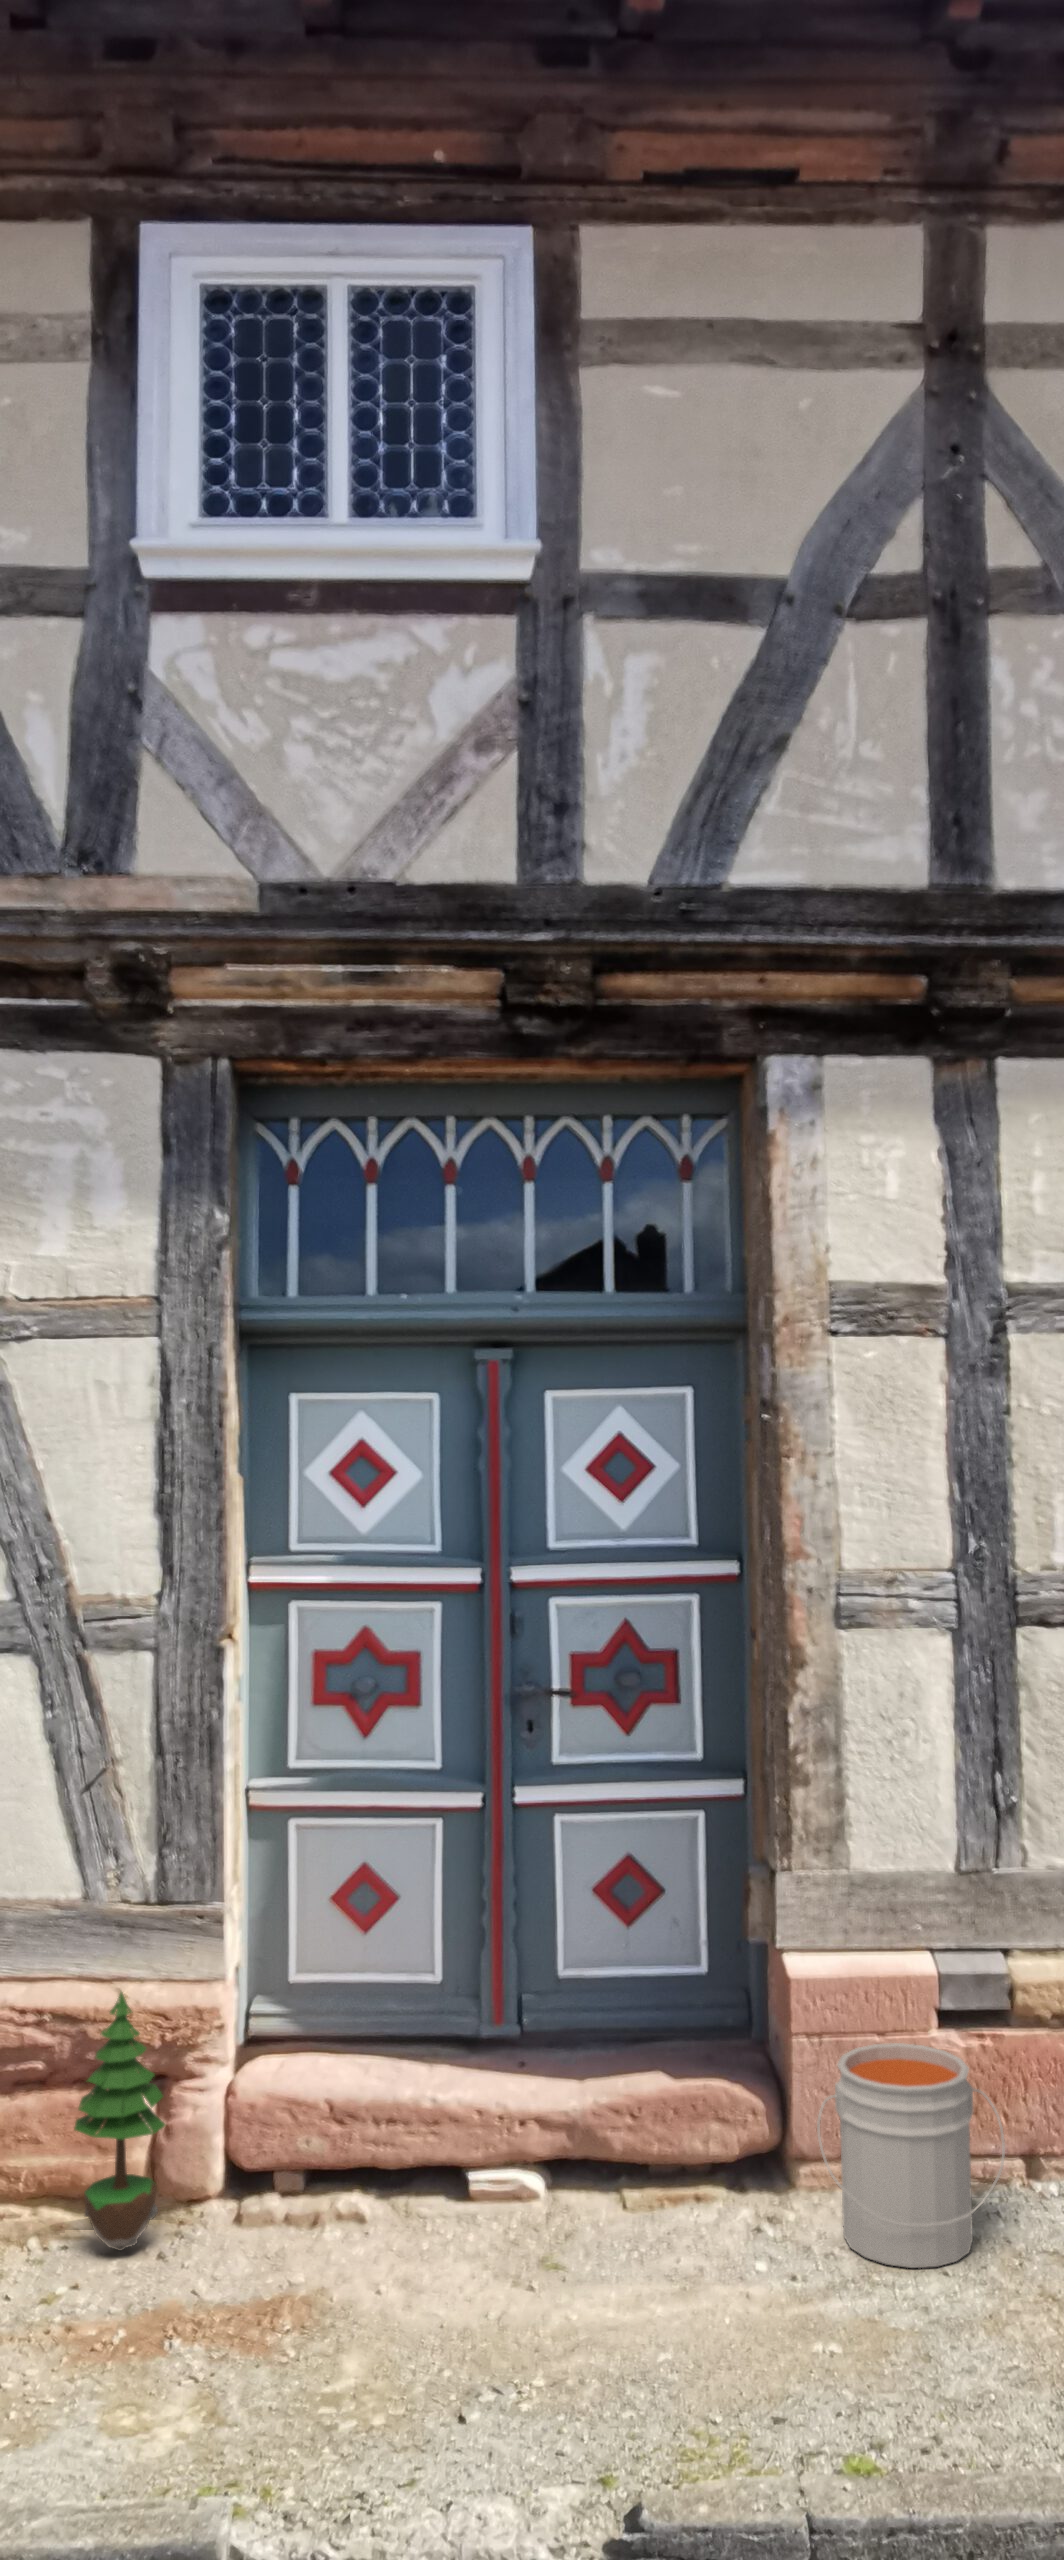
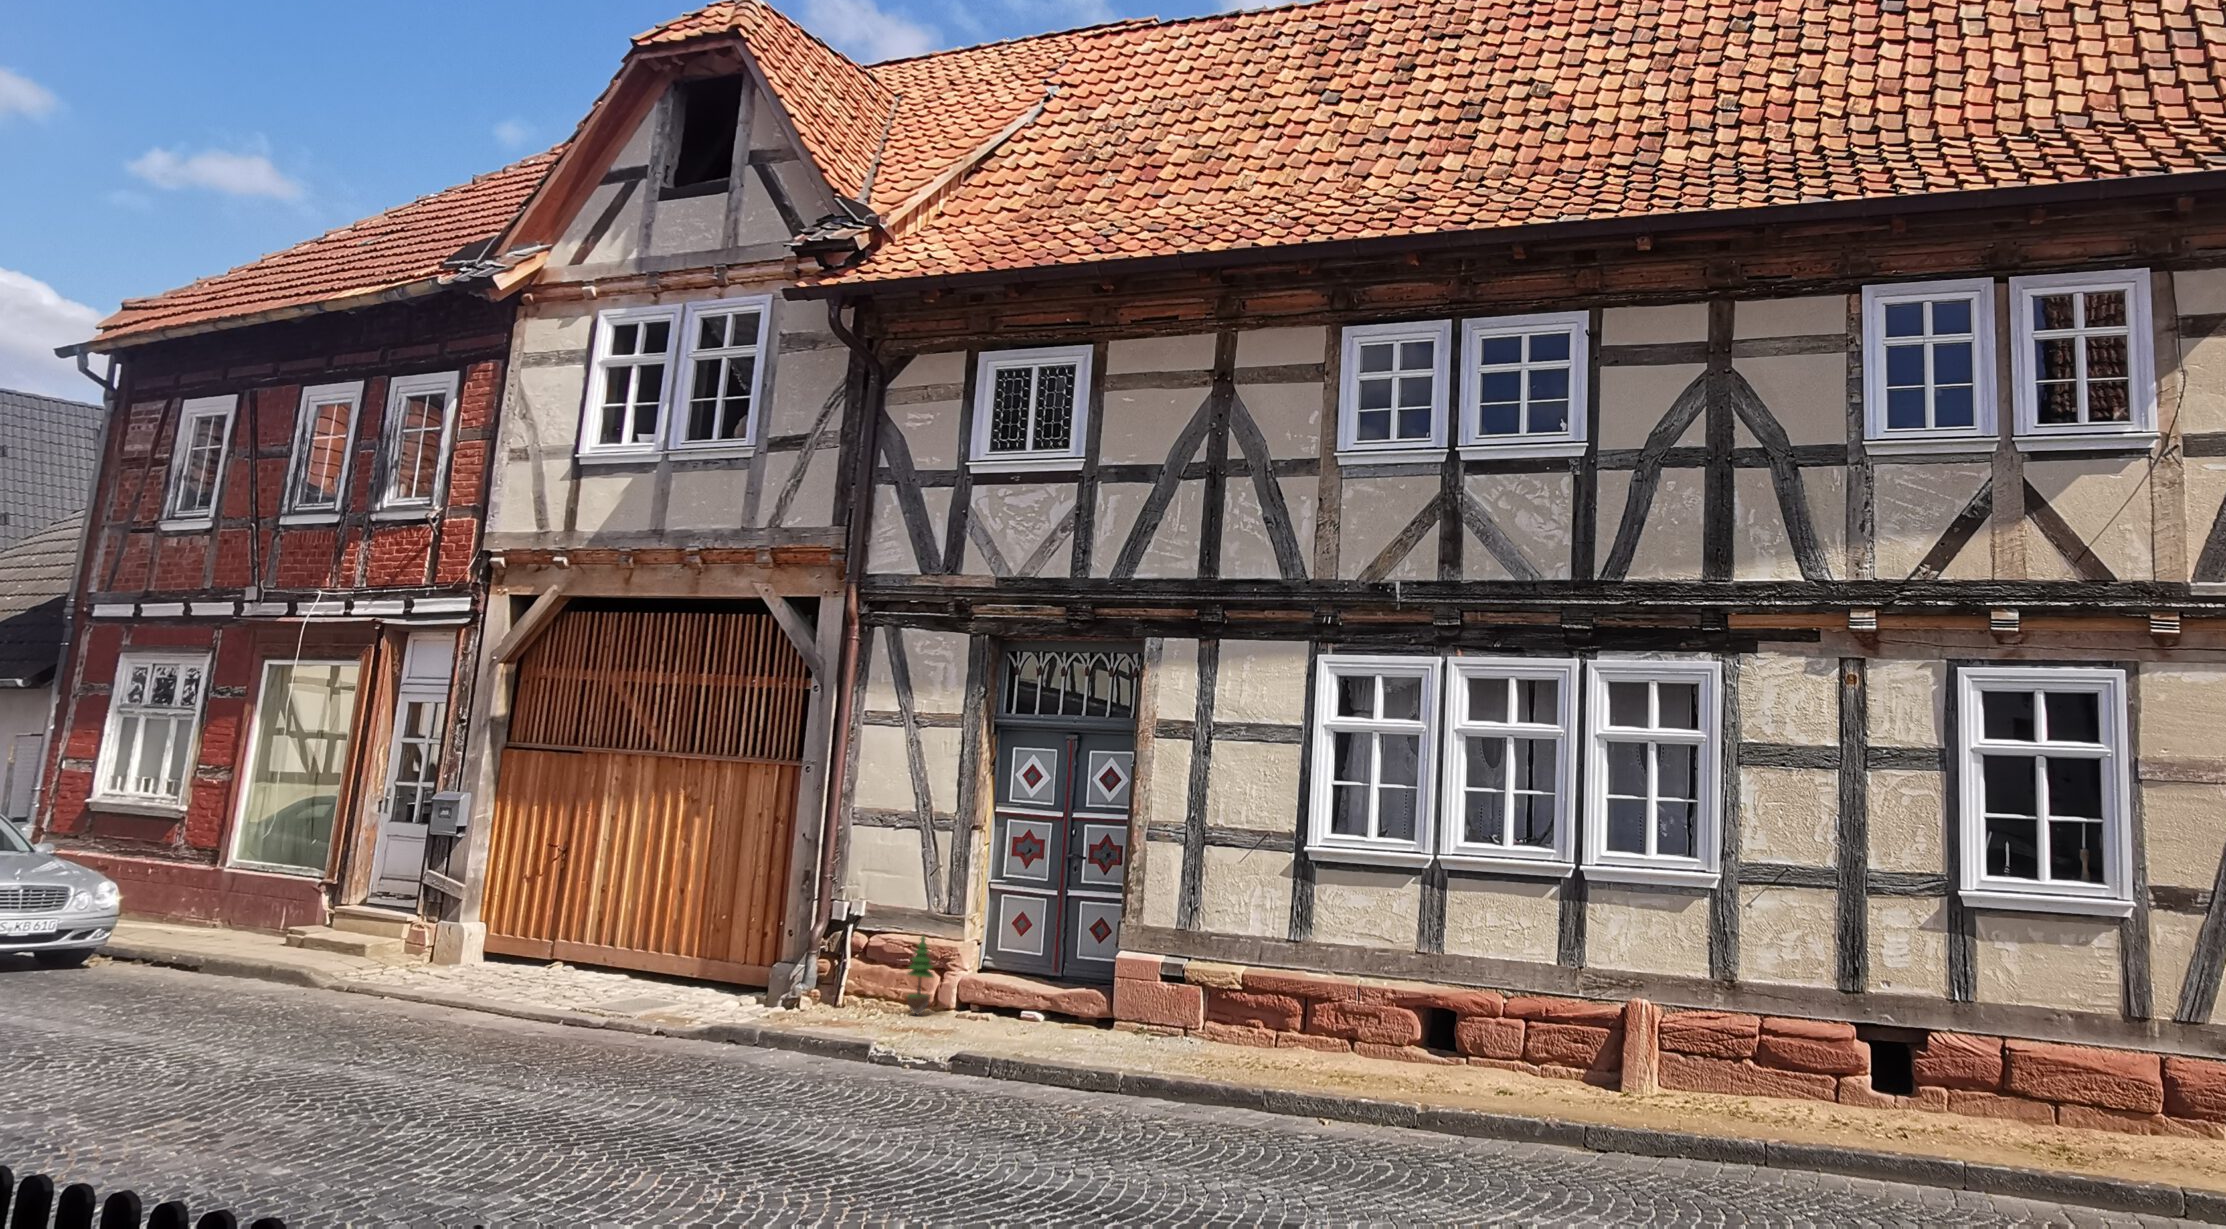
bucket: present [817,2043,1005,2268] -> none [1096,981,1155,1047]

